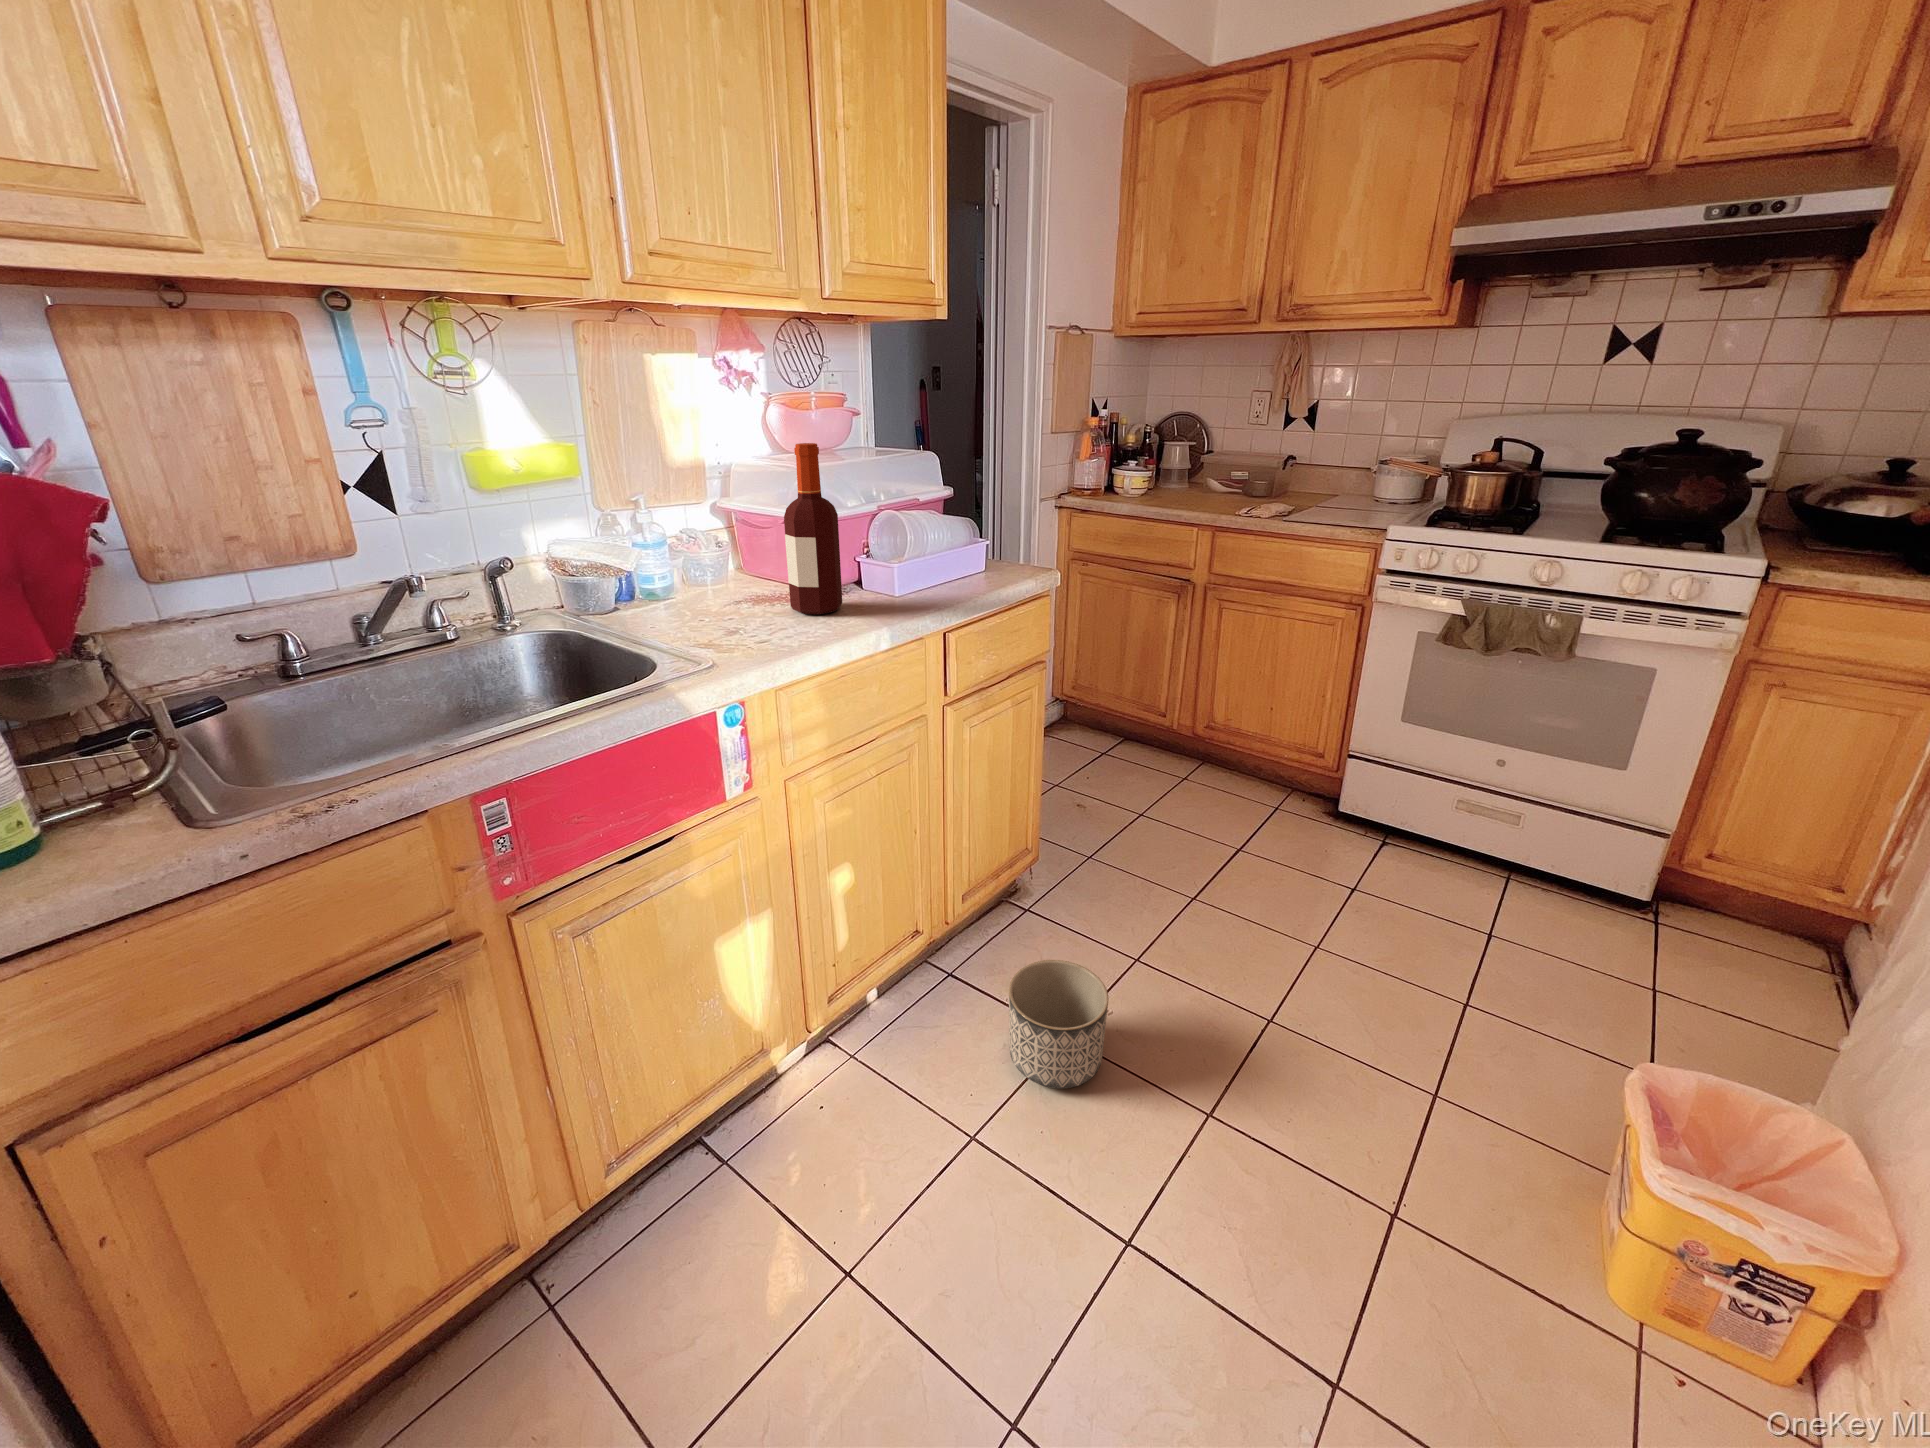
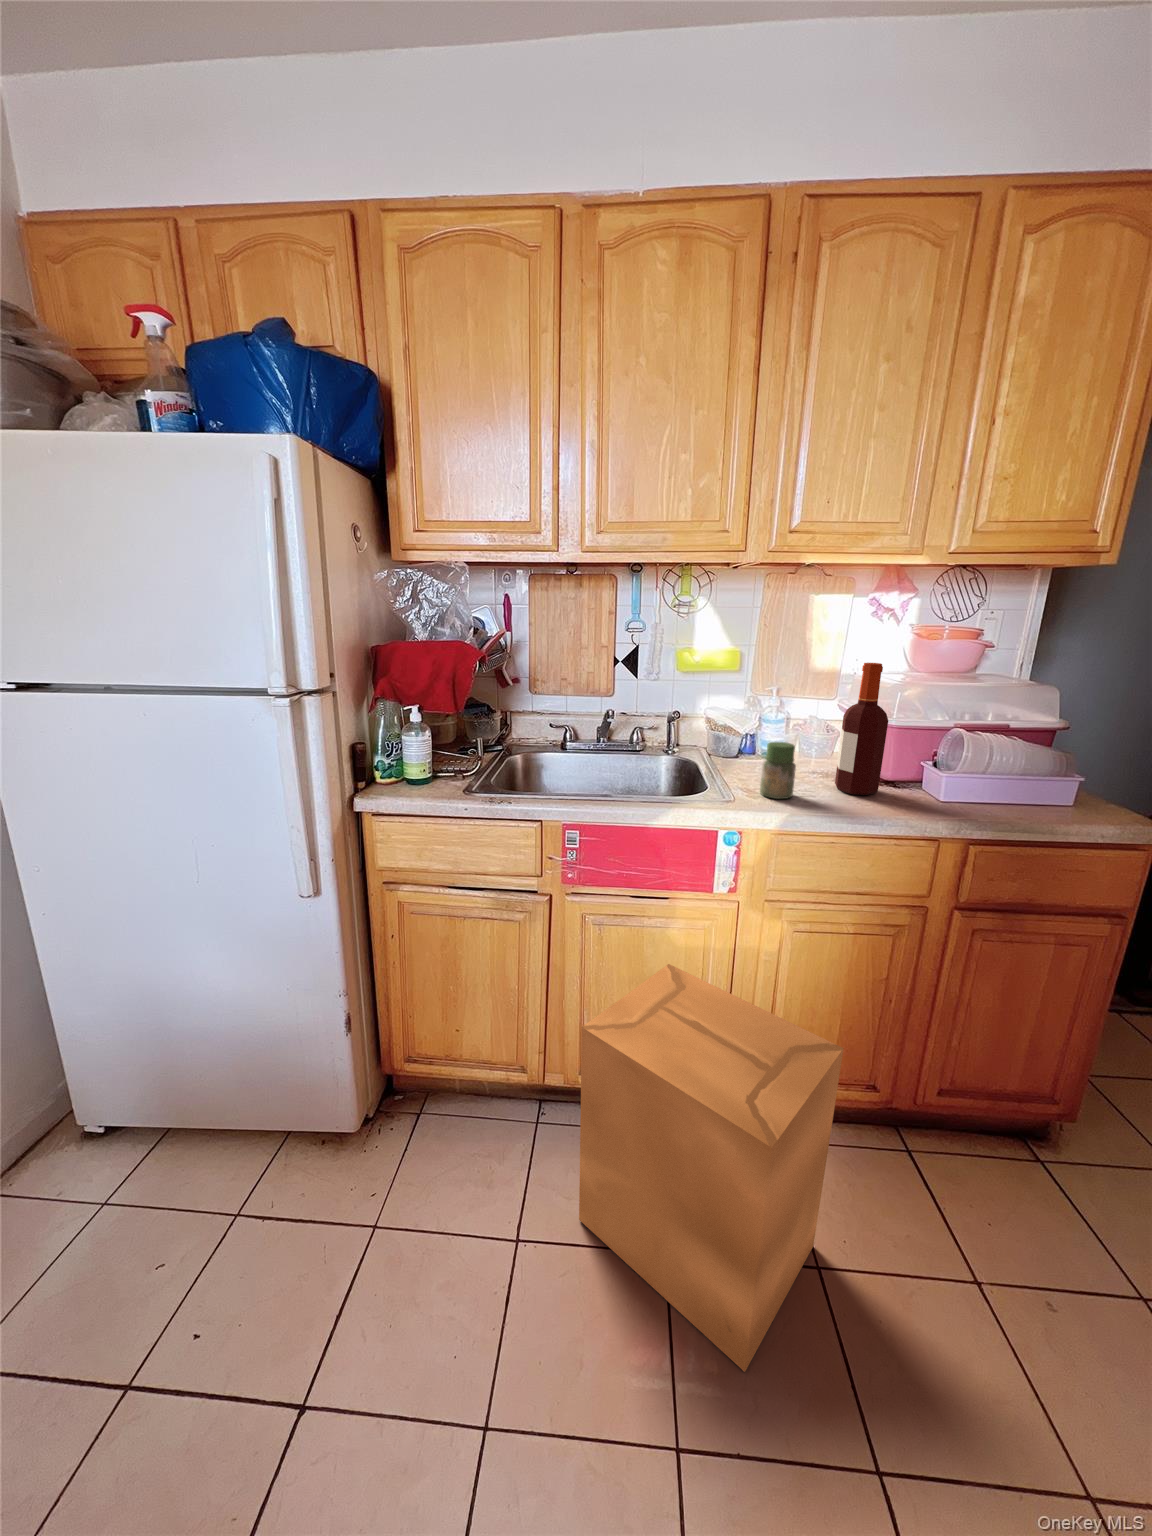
jar: none [722,566,771,646] -> present [760,742,796,799]
cardboard box: none [673,897,995,1352] -> present [579,964,843,1372]
planter: present [1009,960,1109,1088] -> none [904,1179,1031,1335]

